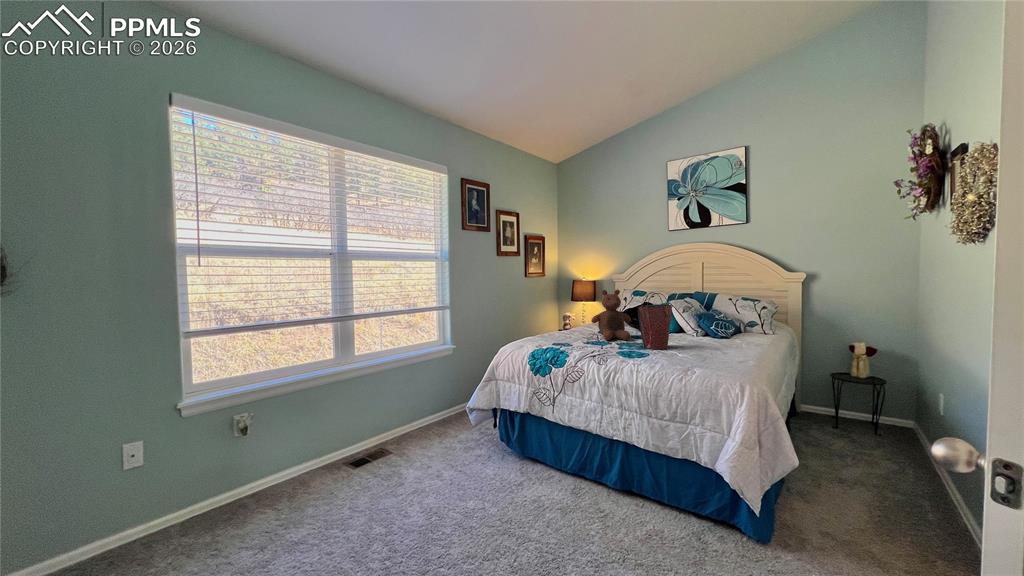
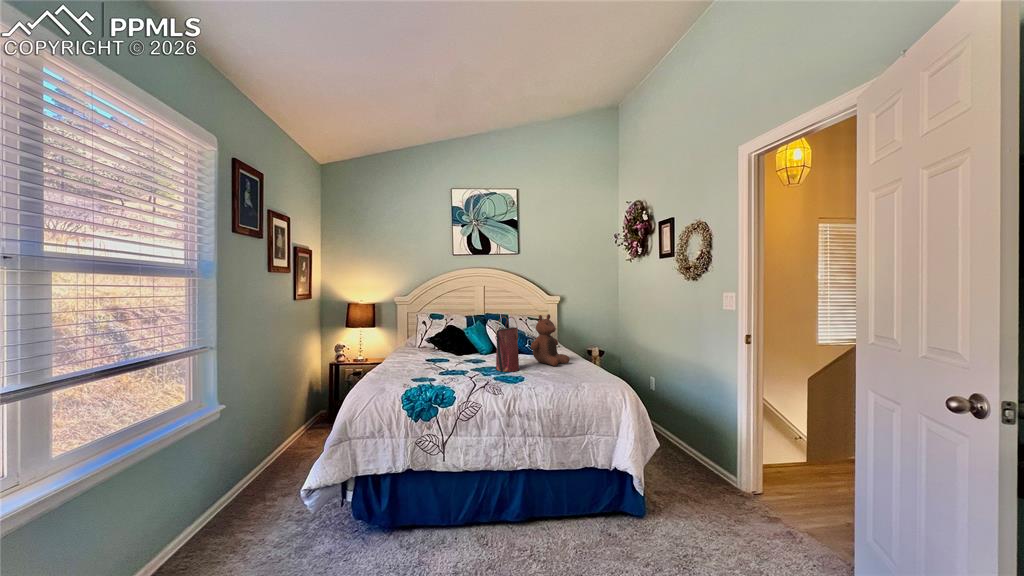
stuffed bear: present [591,289,631,340] -> present [531,314,570,366]

